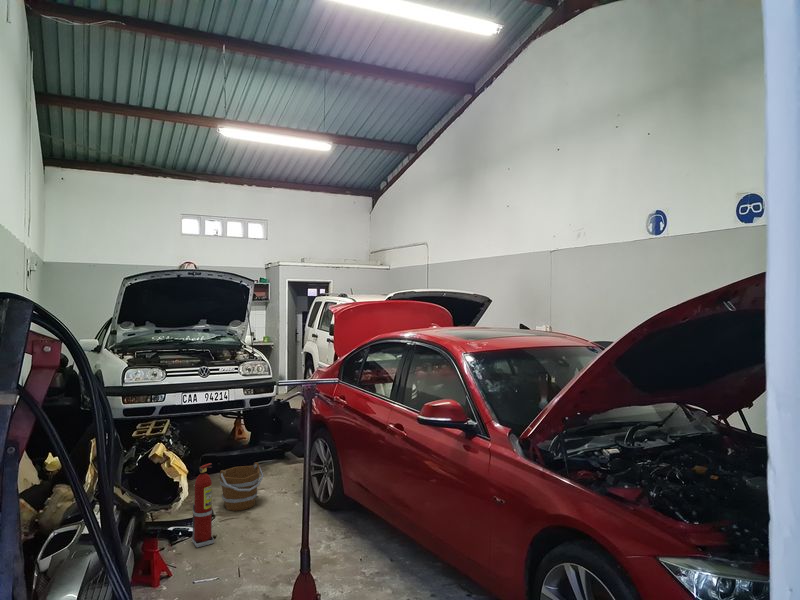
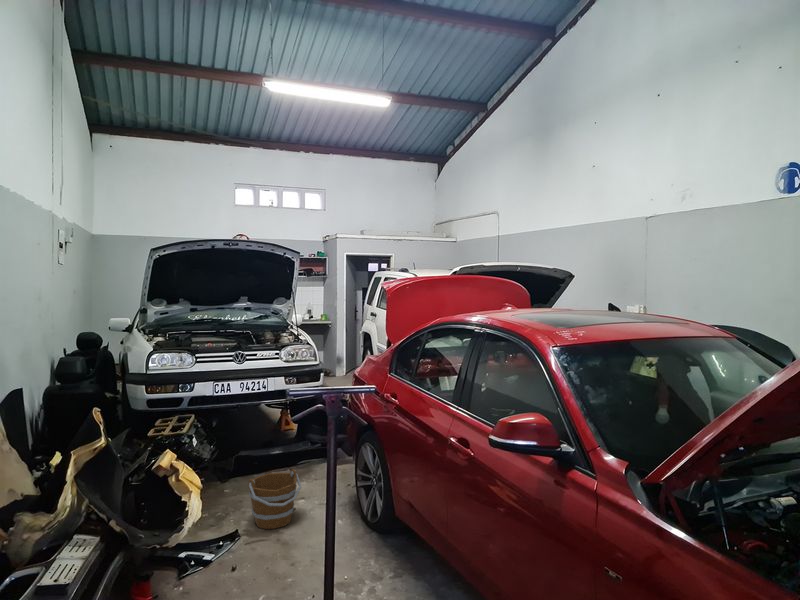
fire extinguisher: present [192,463,214,547] -> none [207,475,233,583]

